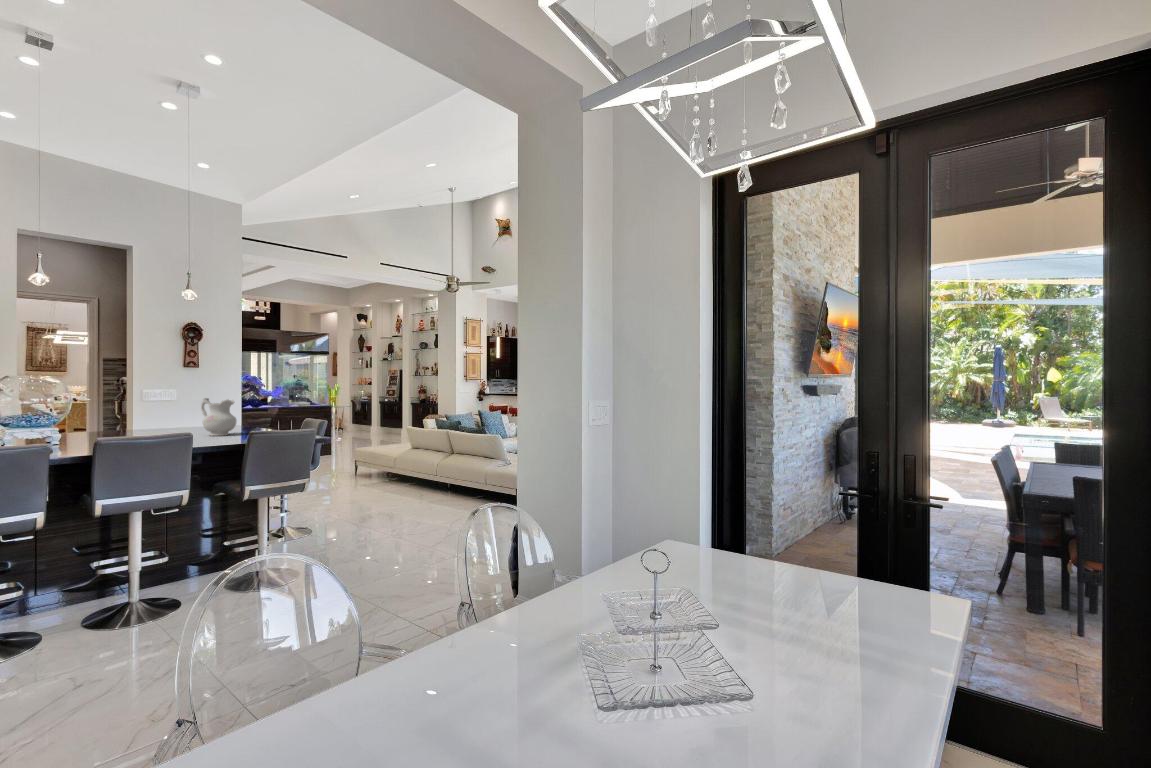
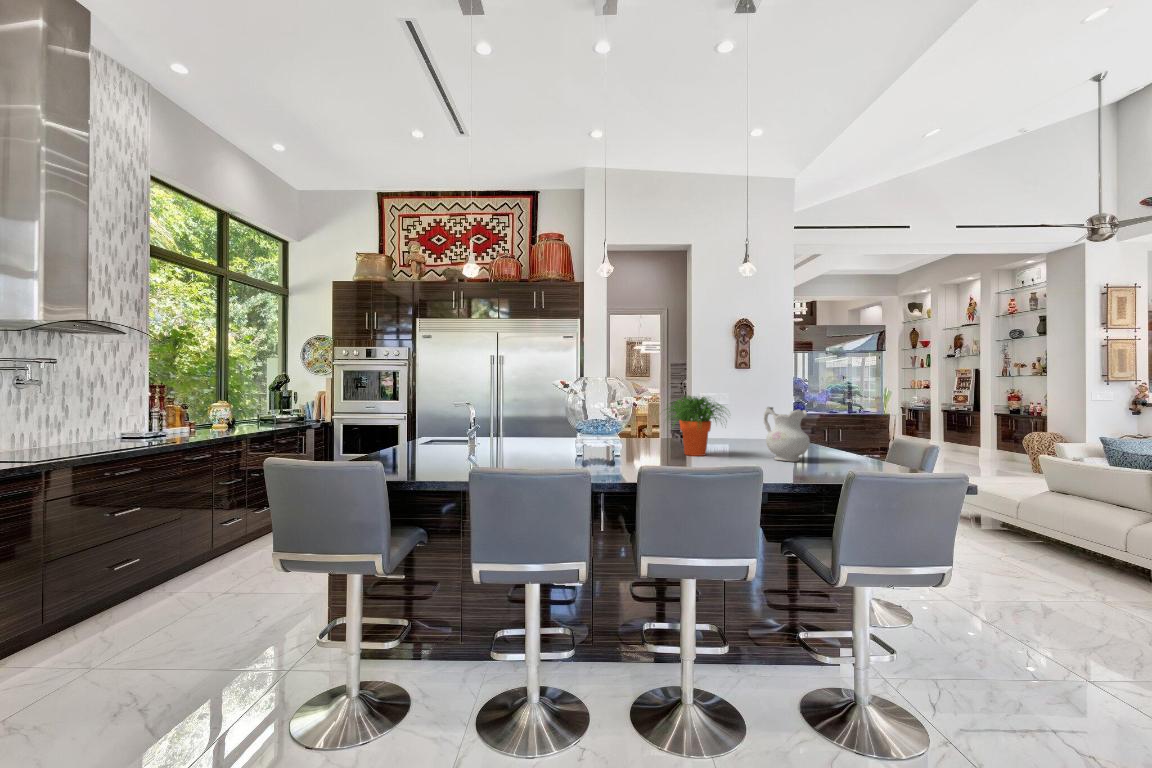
potted plant: none [102,390,172,438] -> present [667,396,726,456]

